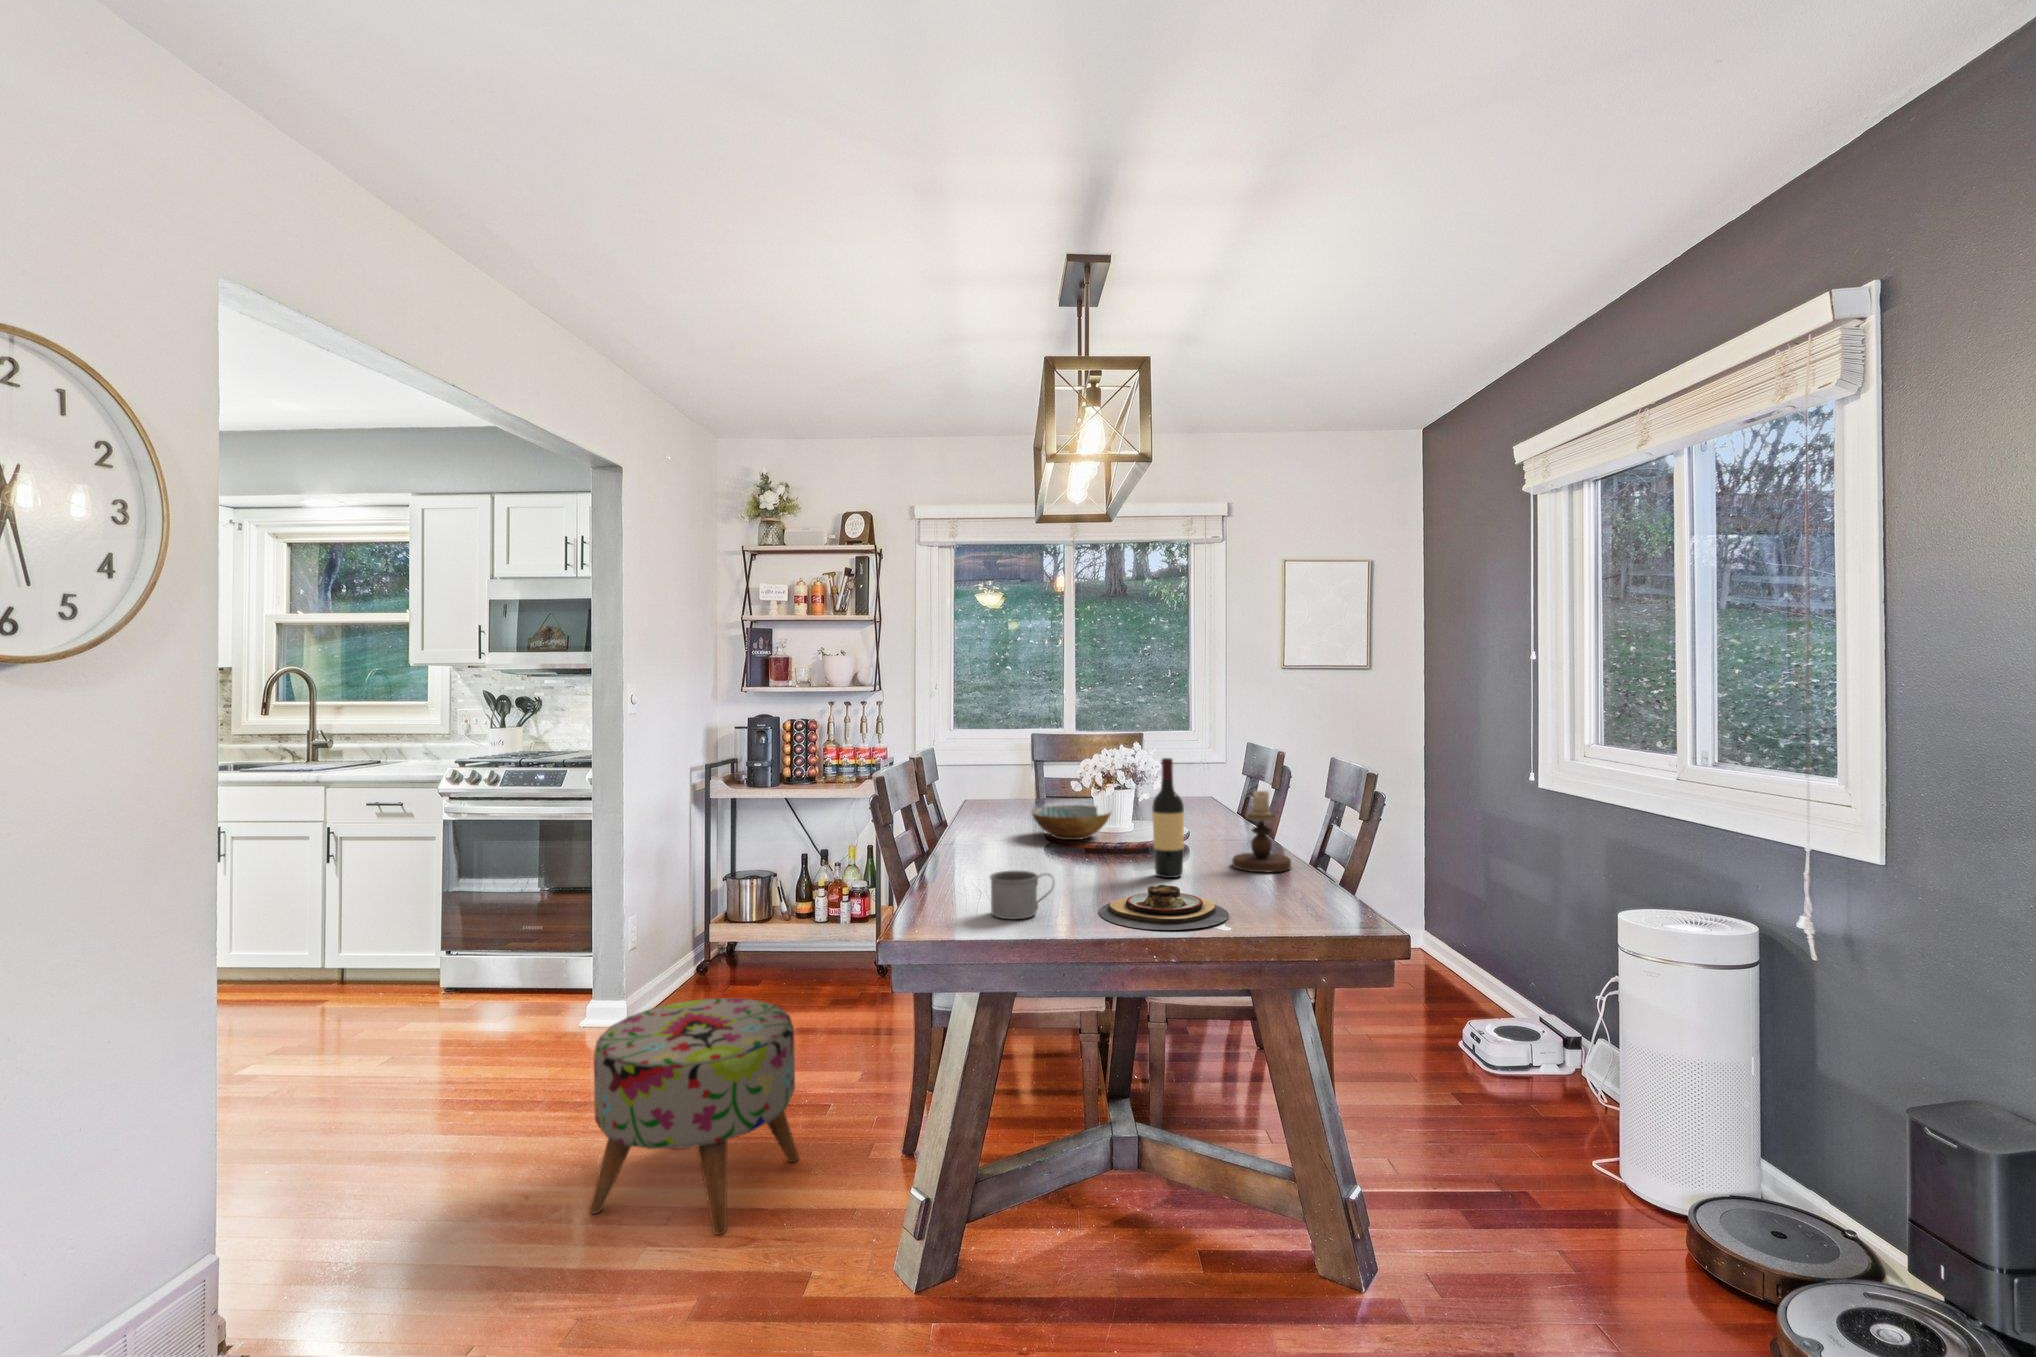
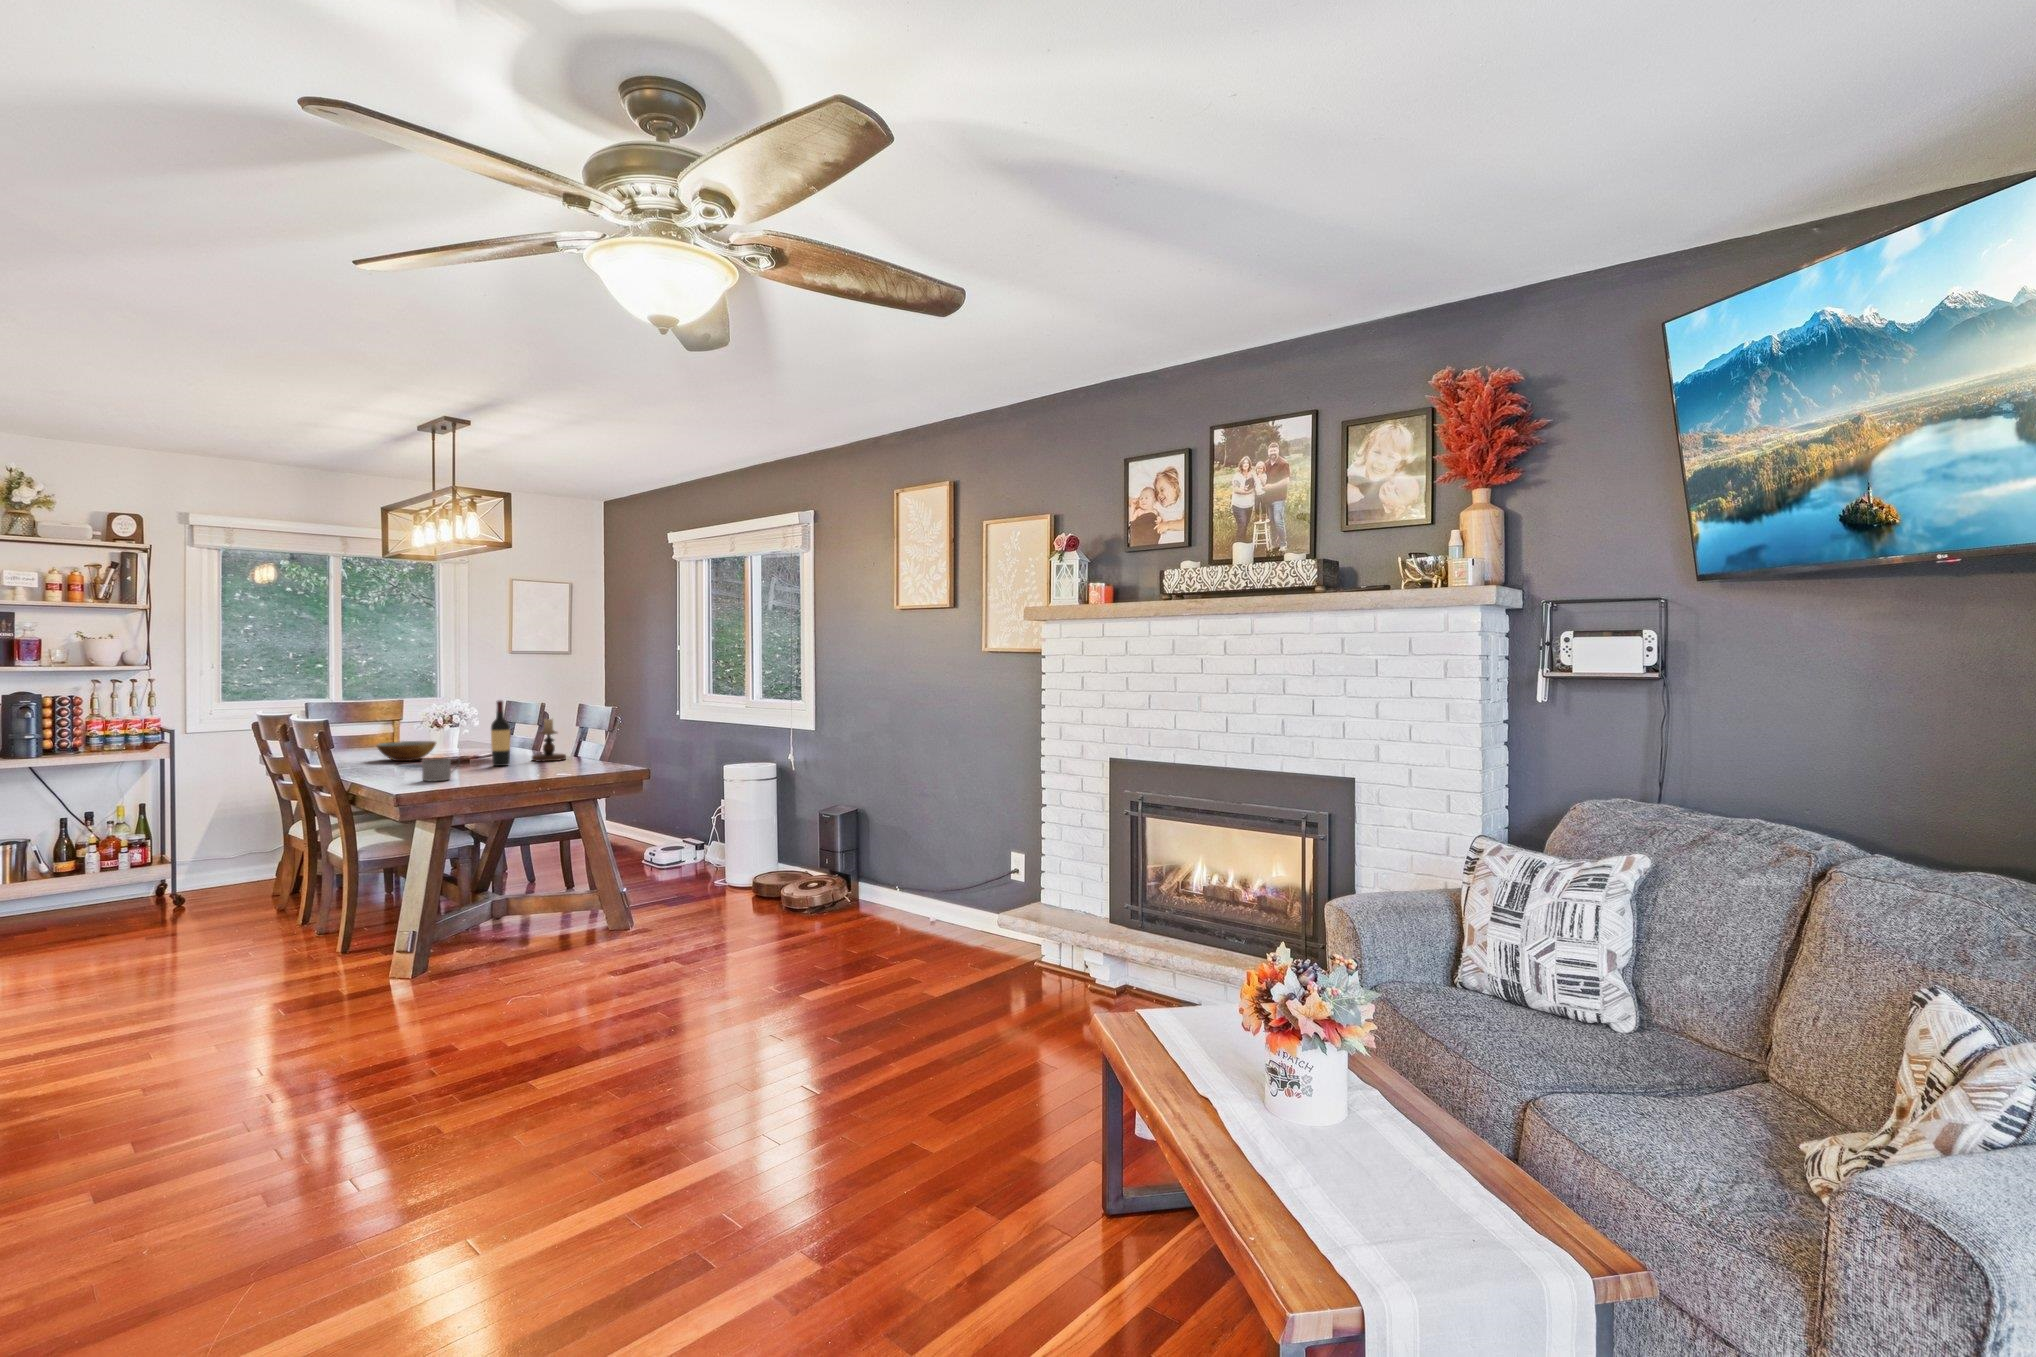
plate: present [1099,885,1229,930] -> none [482,759,555,777]
ottoman: present [589,998,799,1235] -> none [86,874,254,1016]

